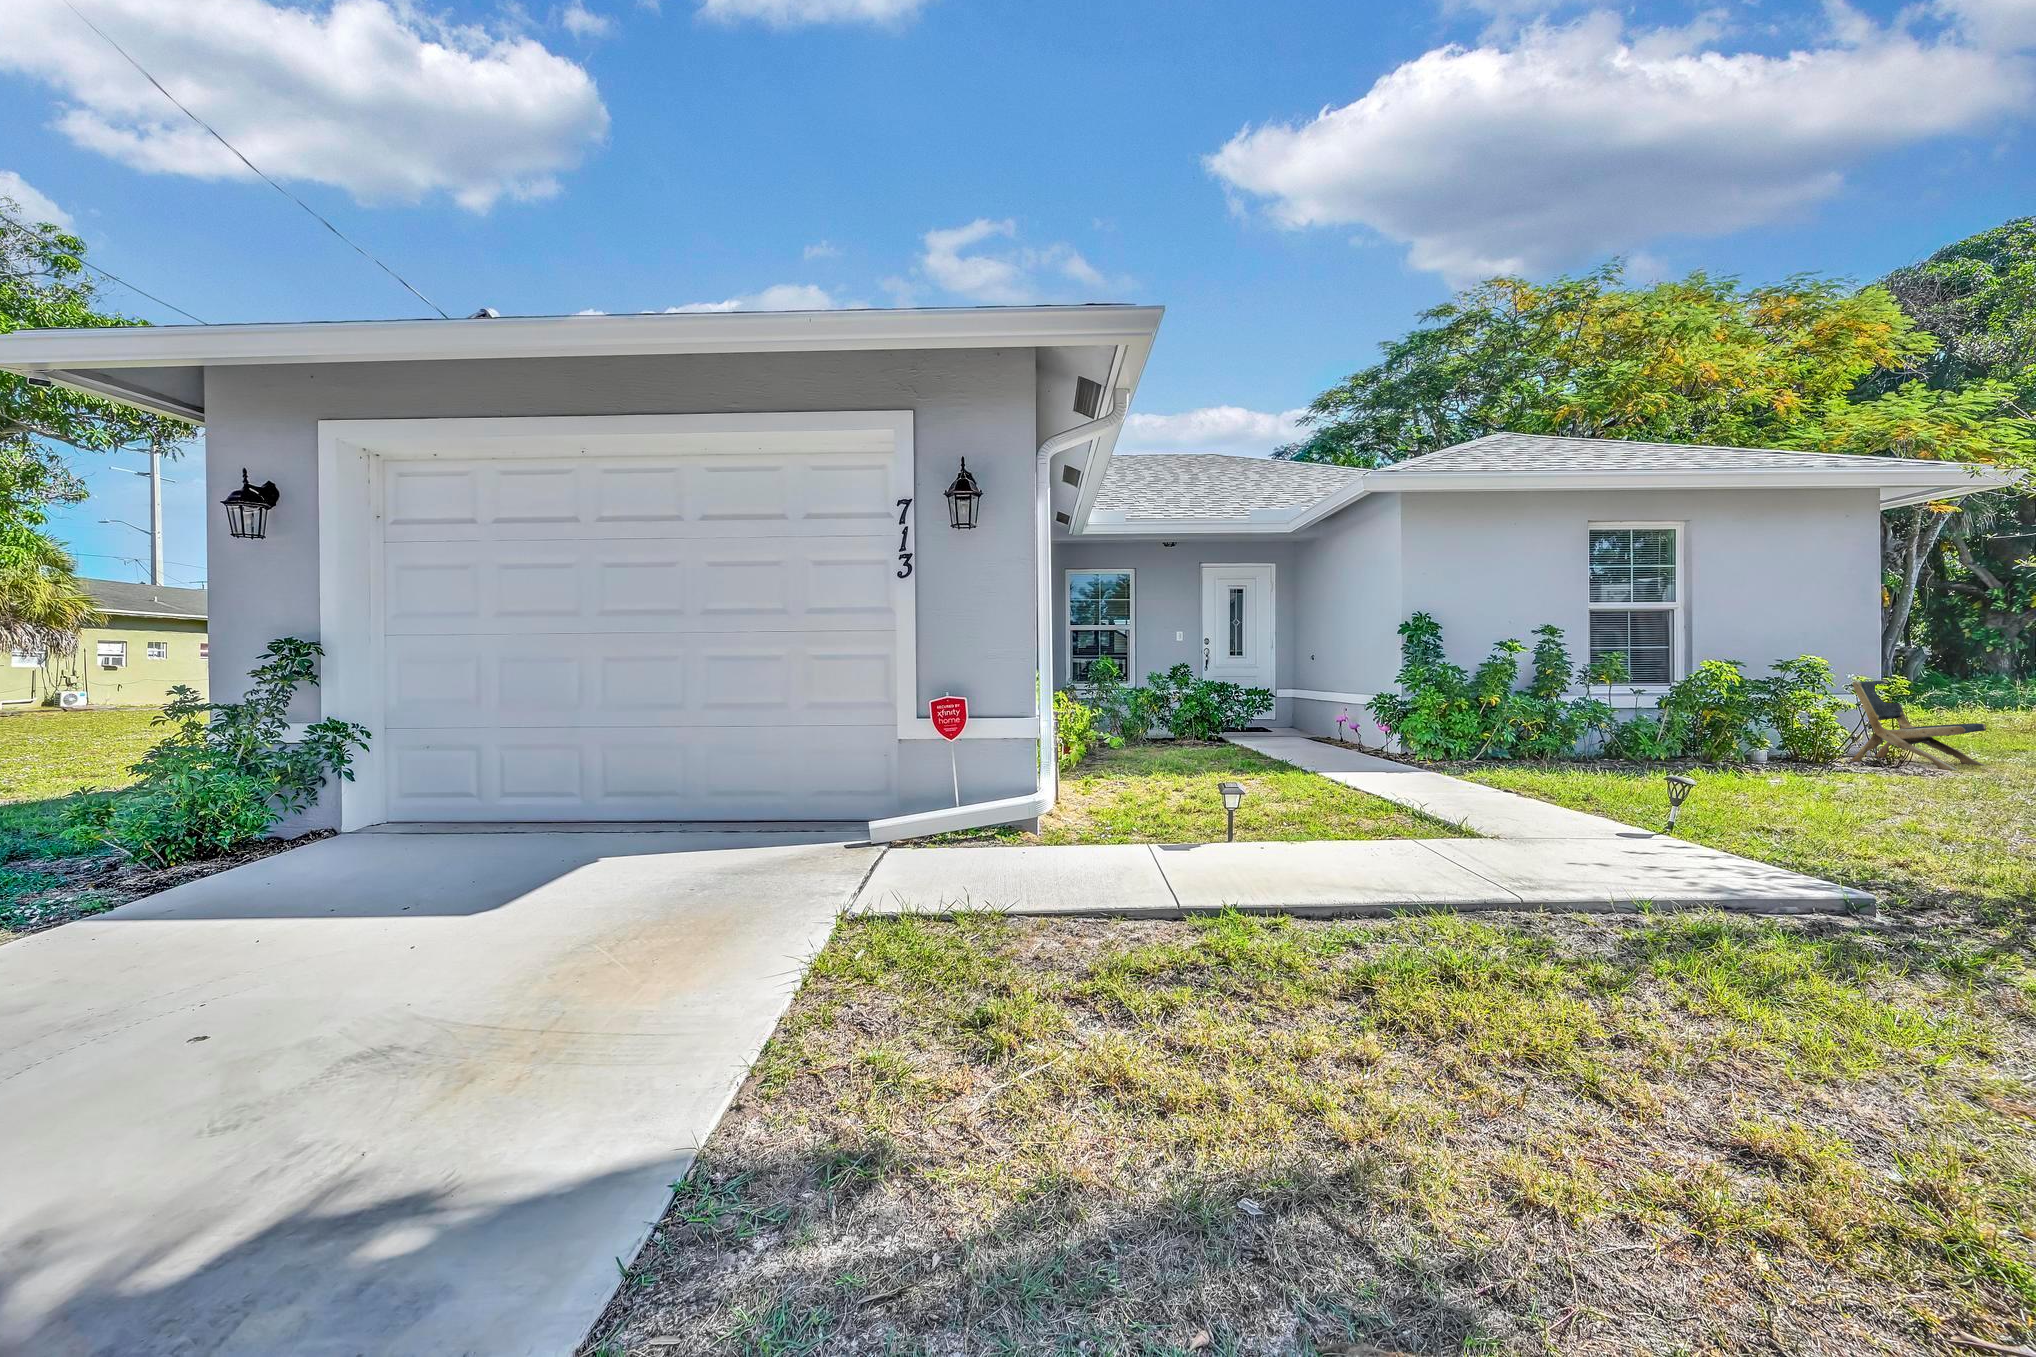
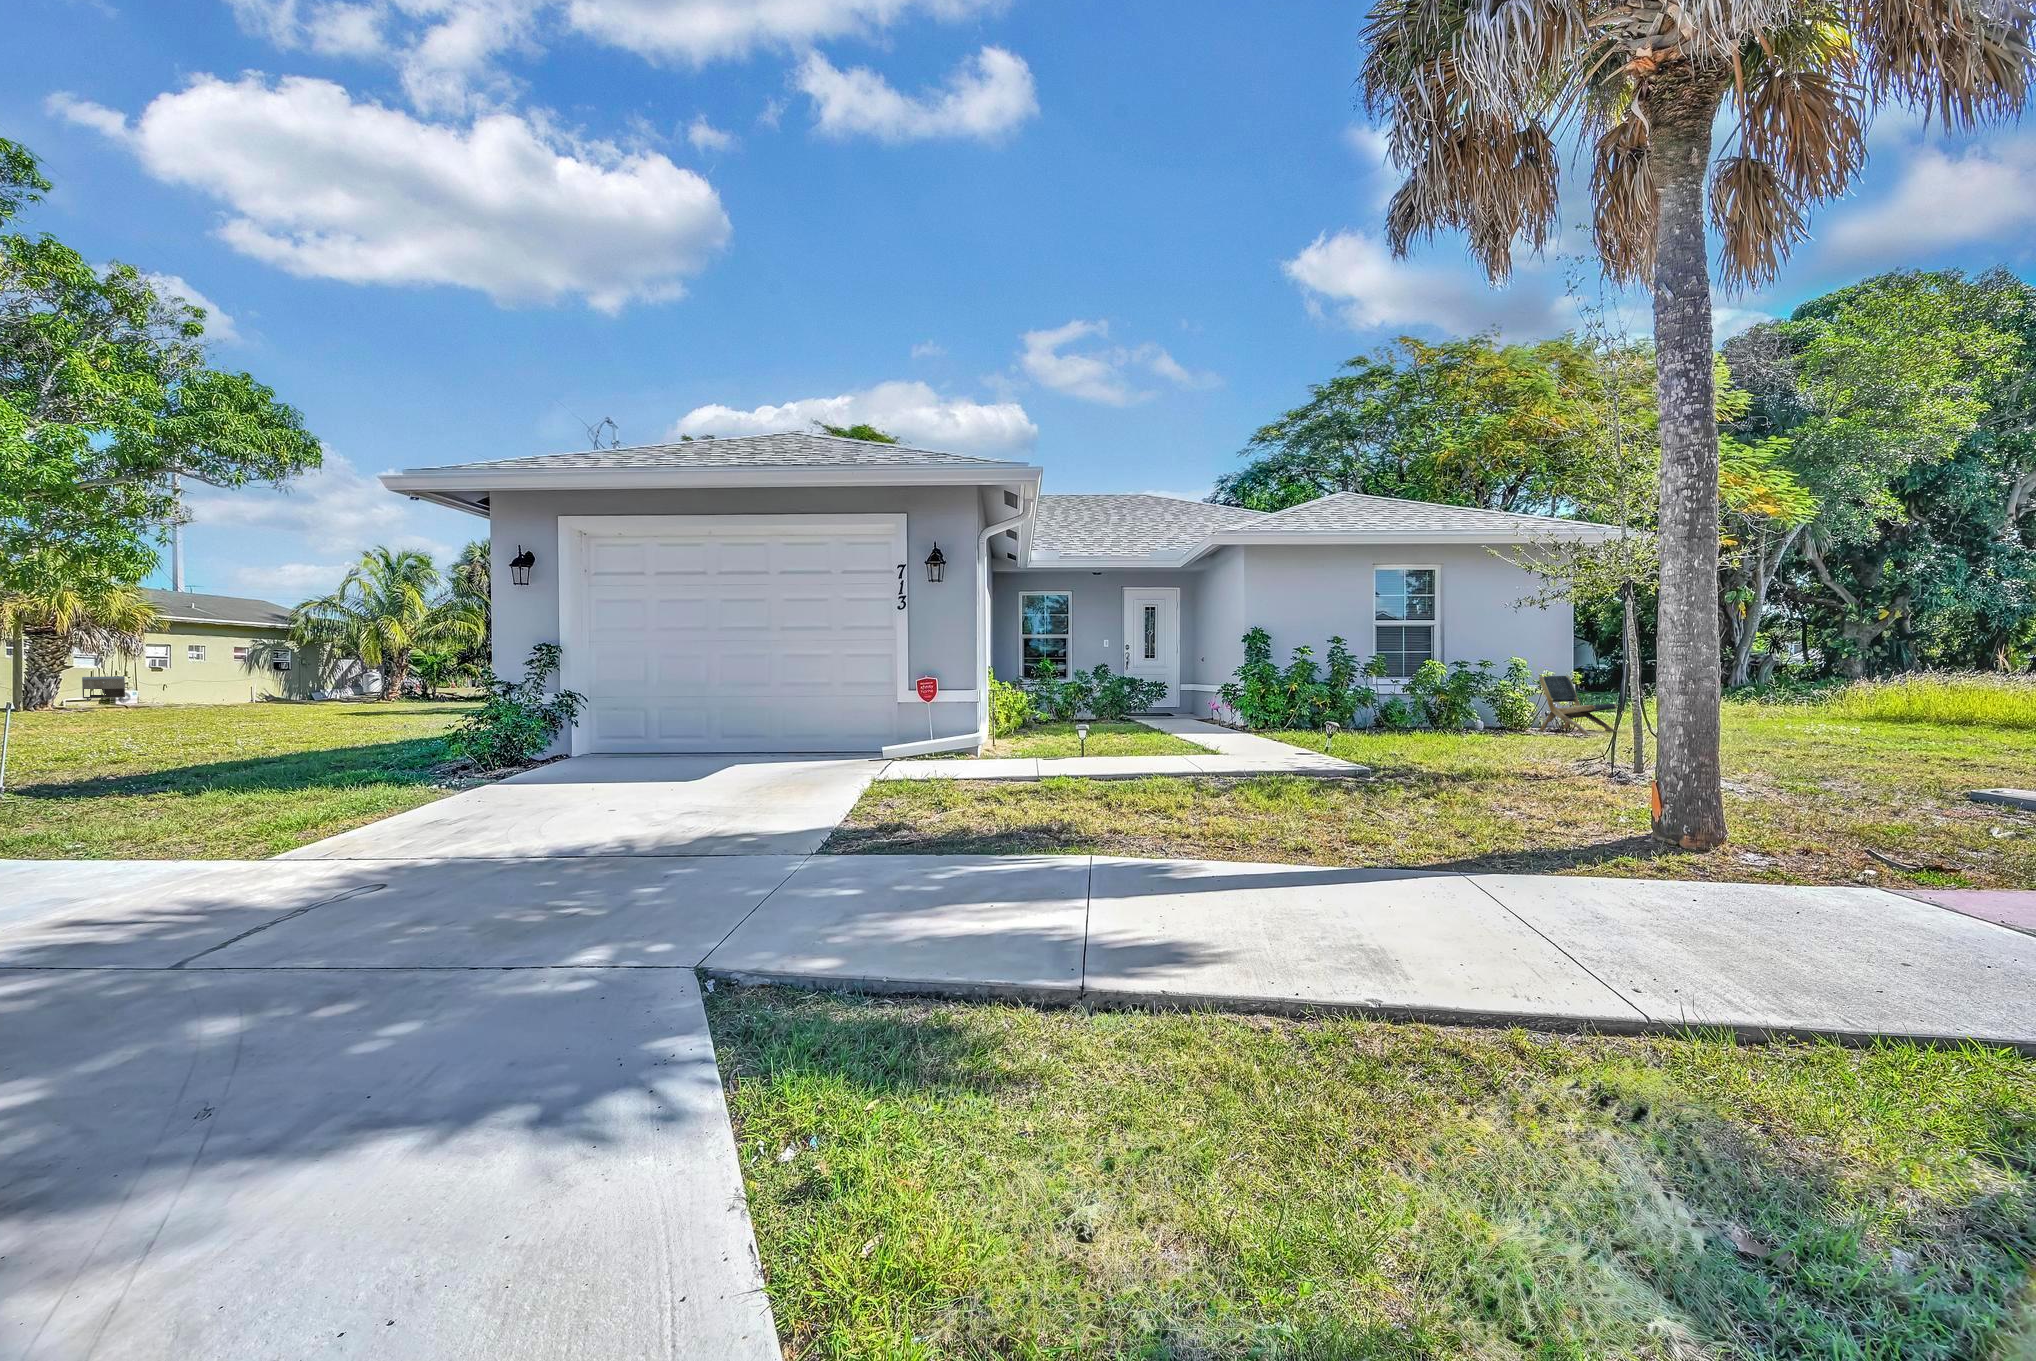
storage bench: none [13,676,68,704] -> present [82,676,125,701]

